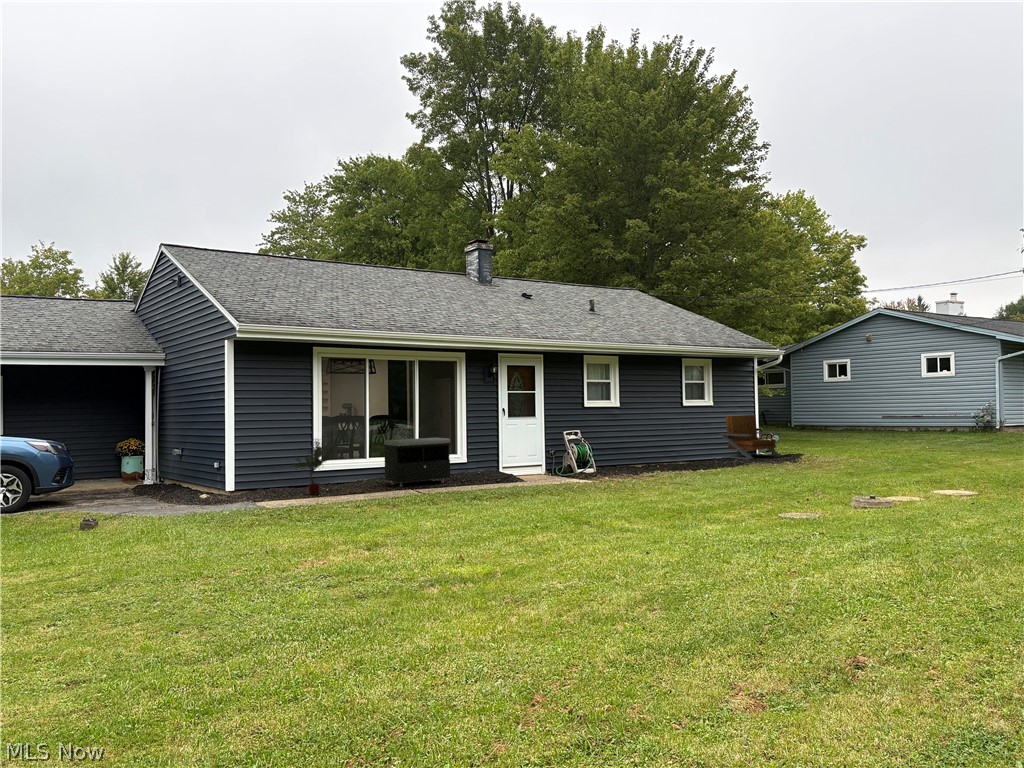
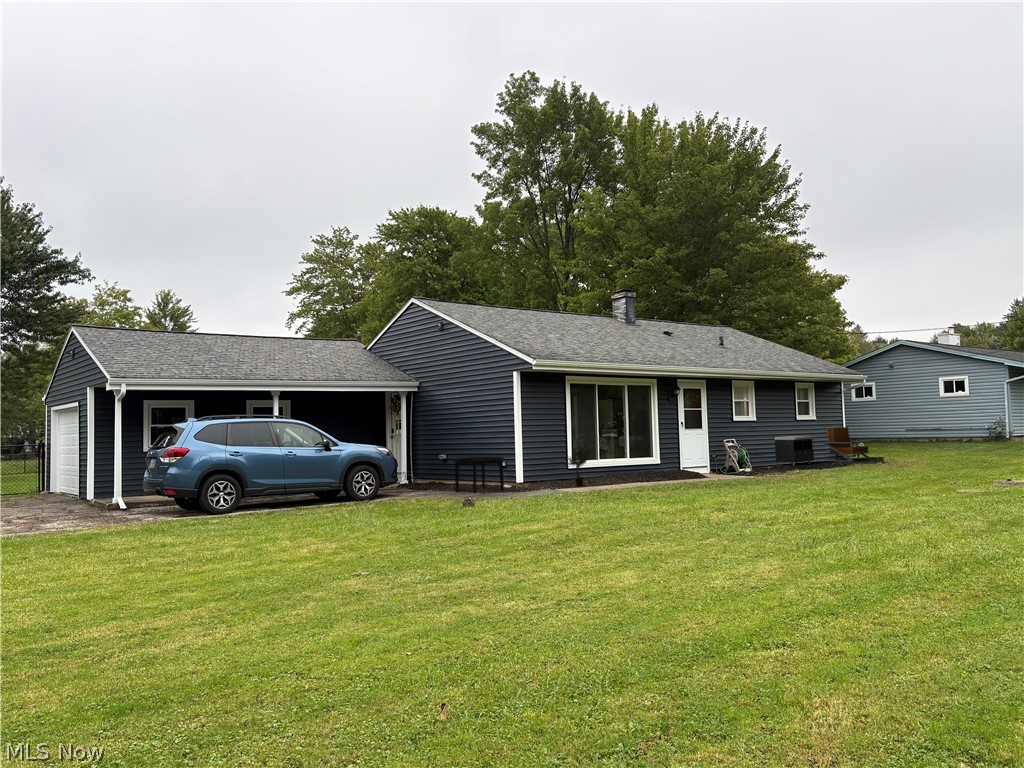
storage bench: present [384,438,450,487] -> present [775,436,814,465]
round table: none [136,454,214,503] -> present [453,457,505,492]

